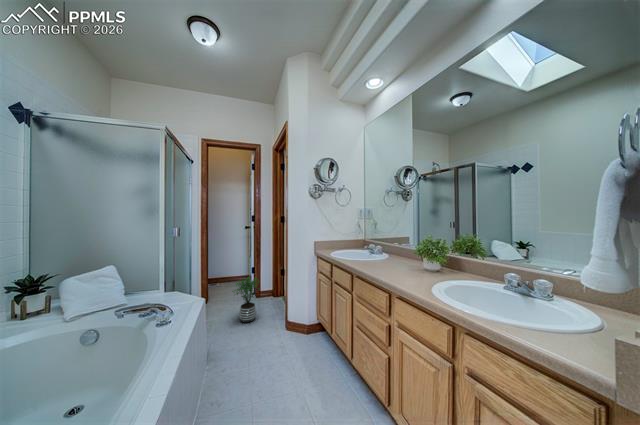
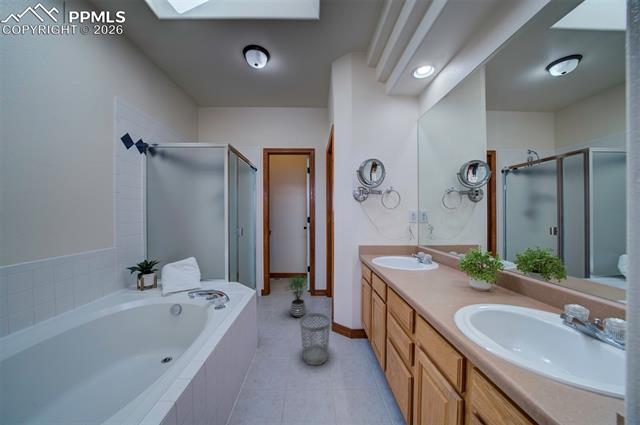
wastebasket: none [260,313,293,369] -> present [300,313,330,365]

